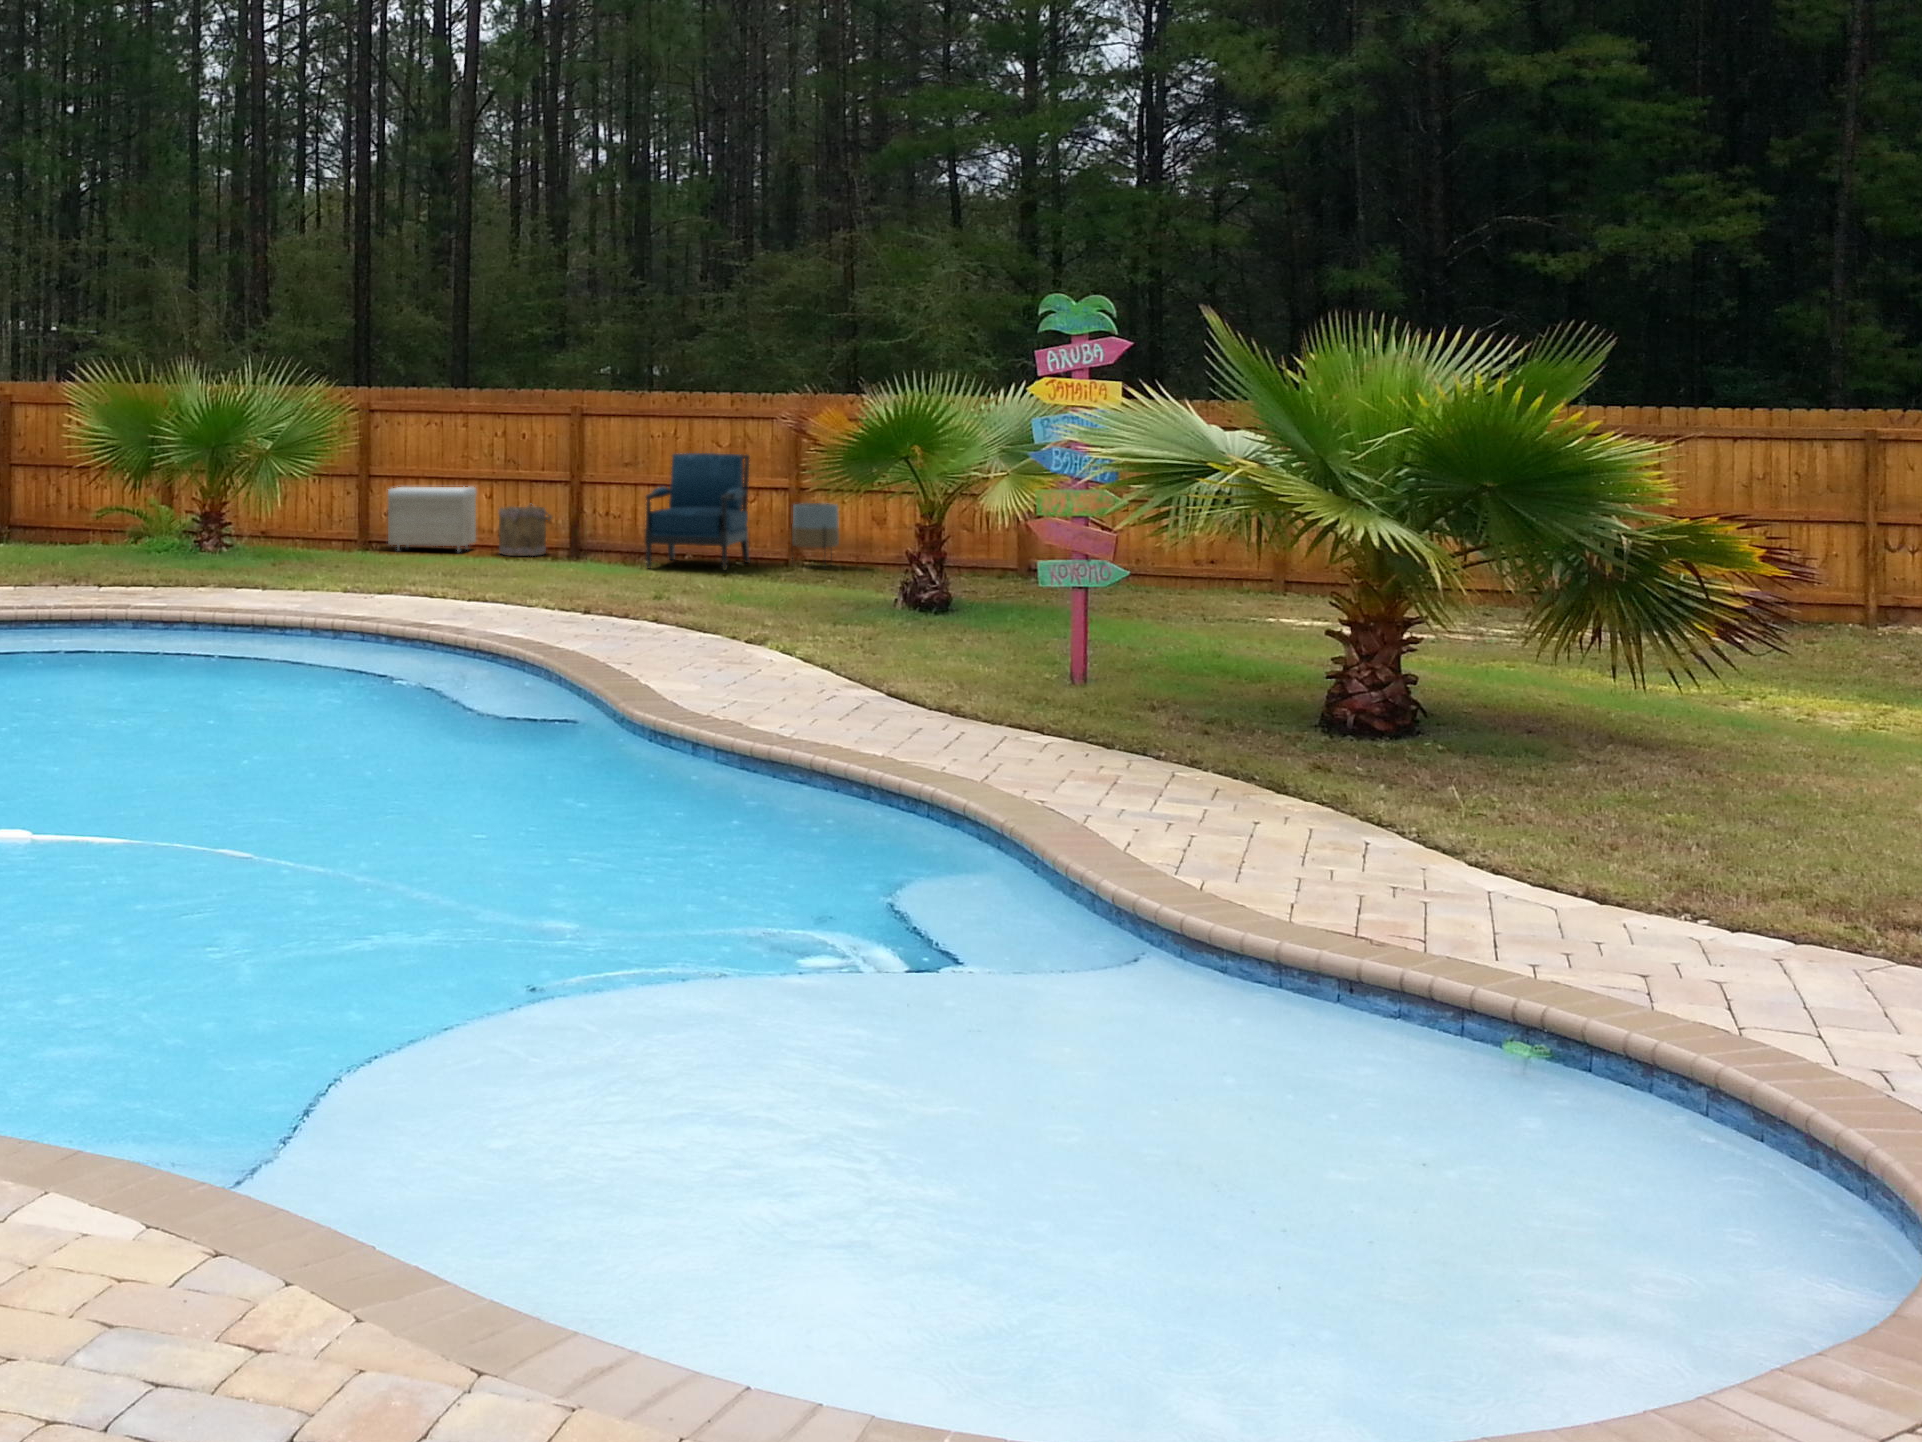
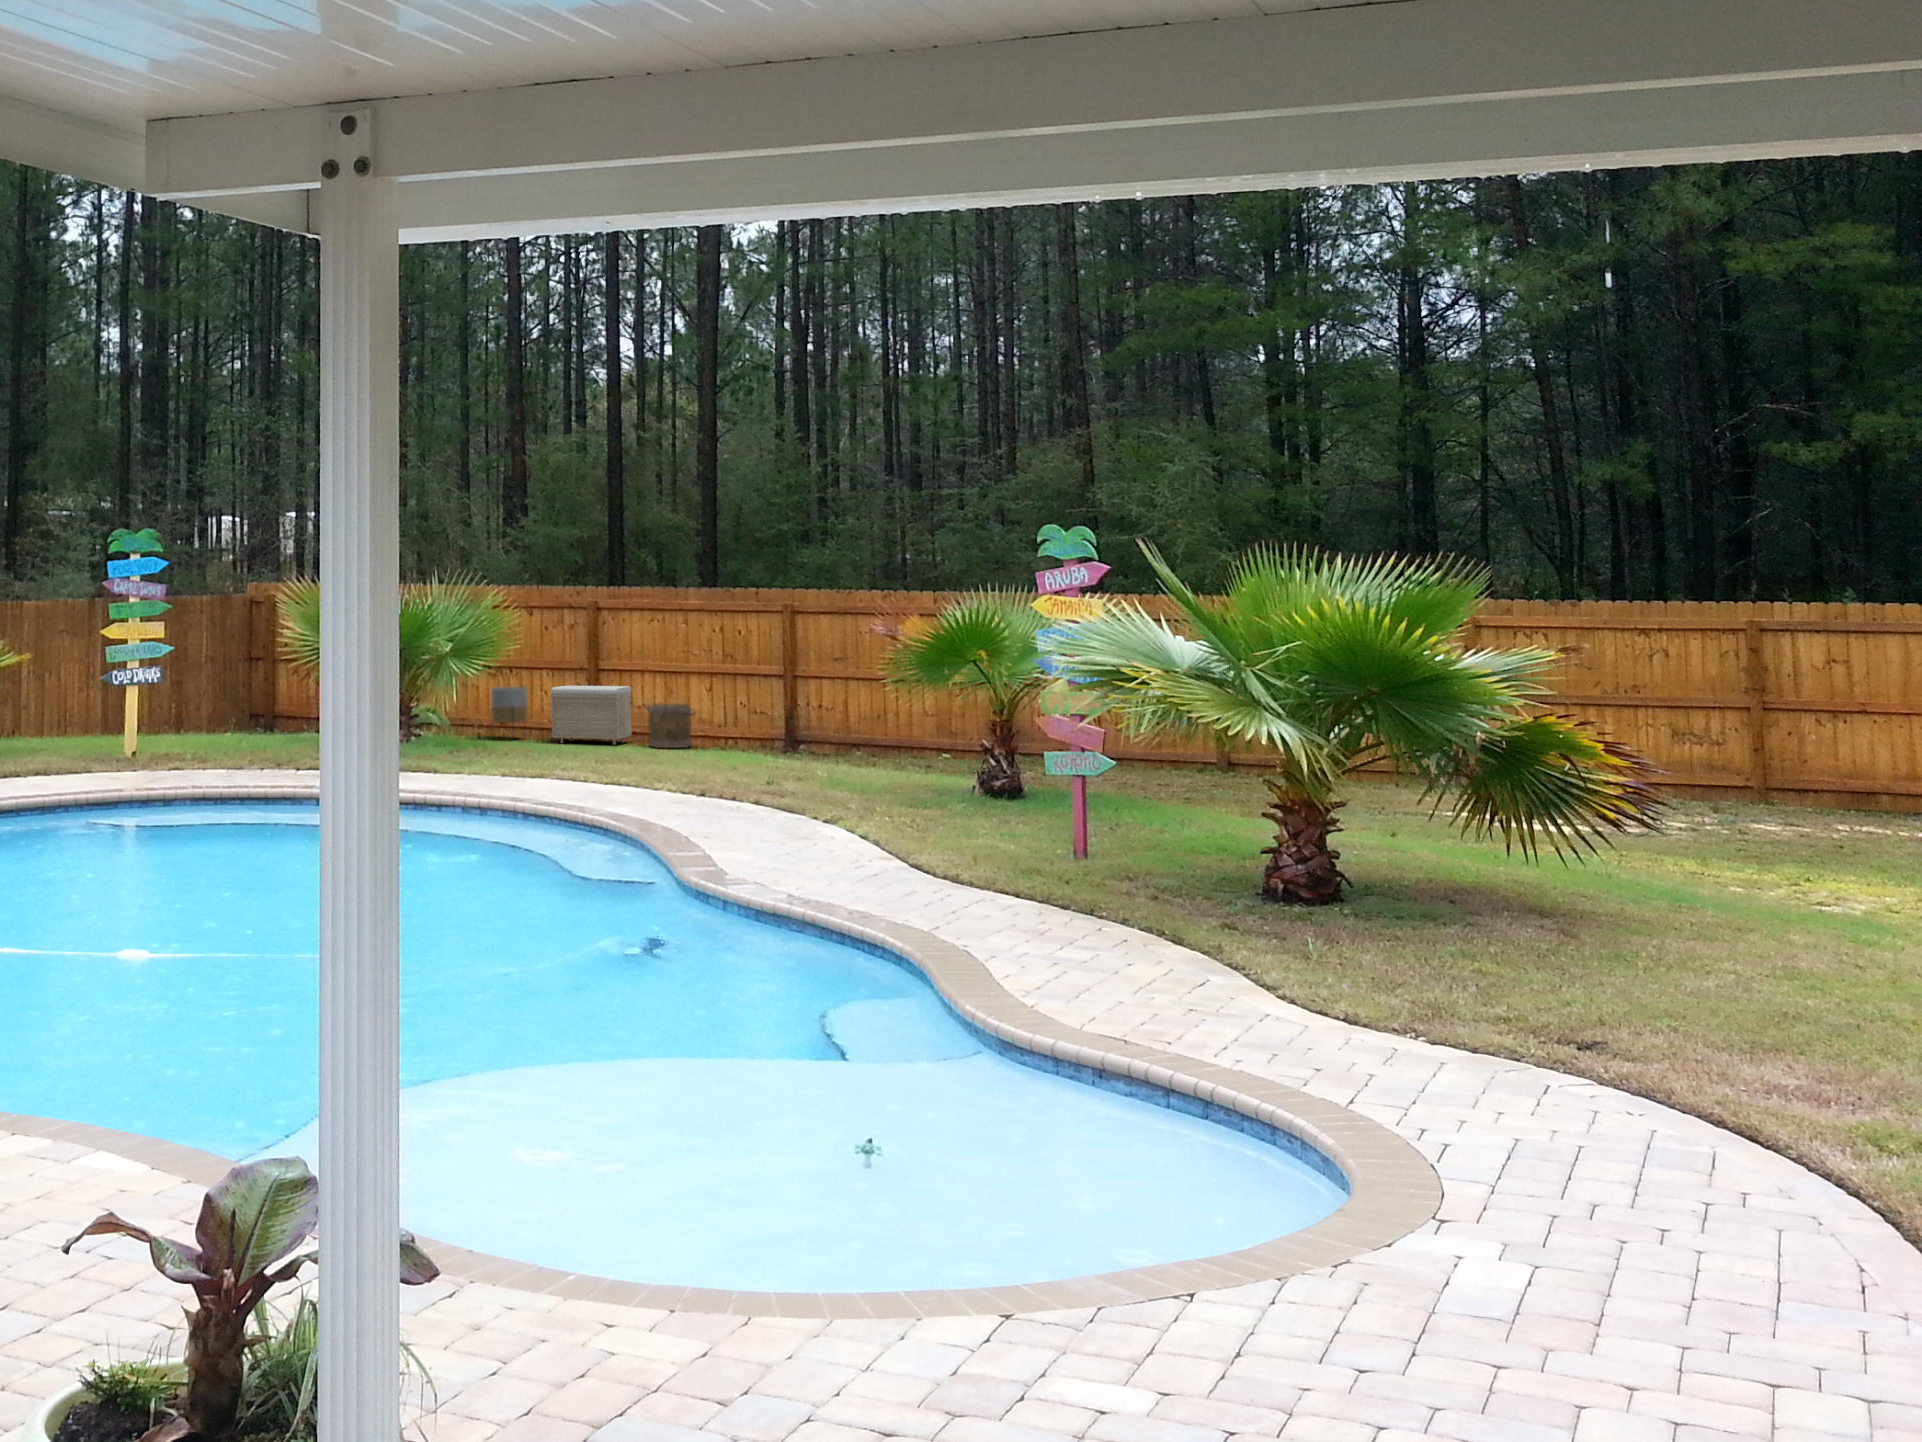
chair: present [644,453,750,570] -> none [771,656,872,763]
planter: present [792,503,839,560] -> present [491,687,528,726]

